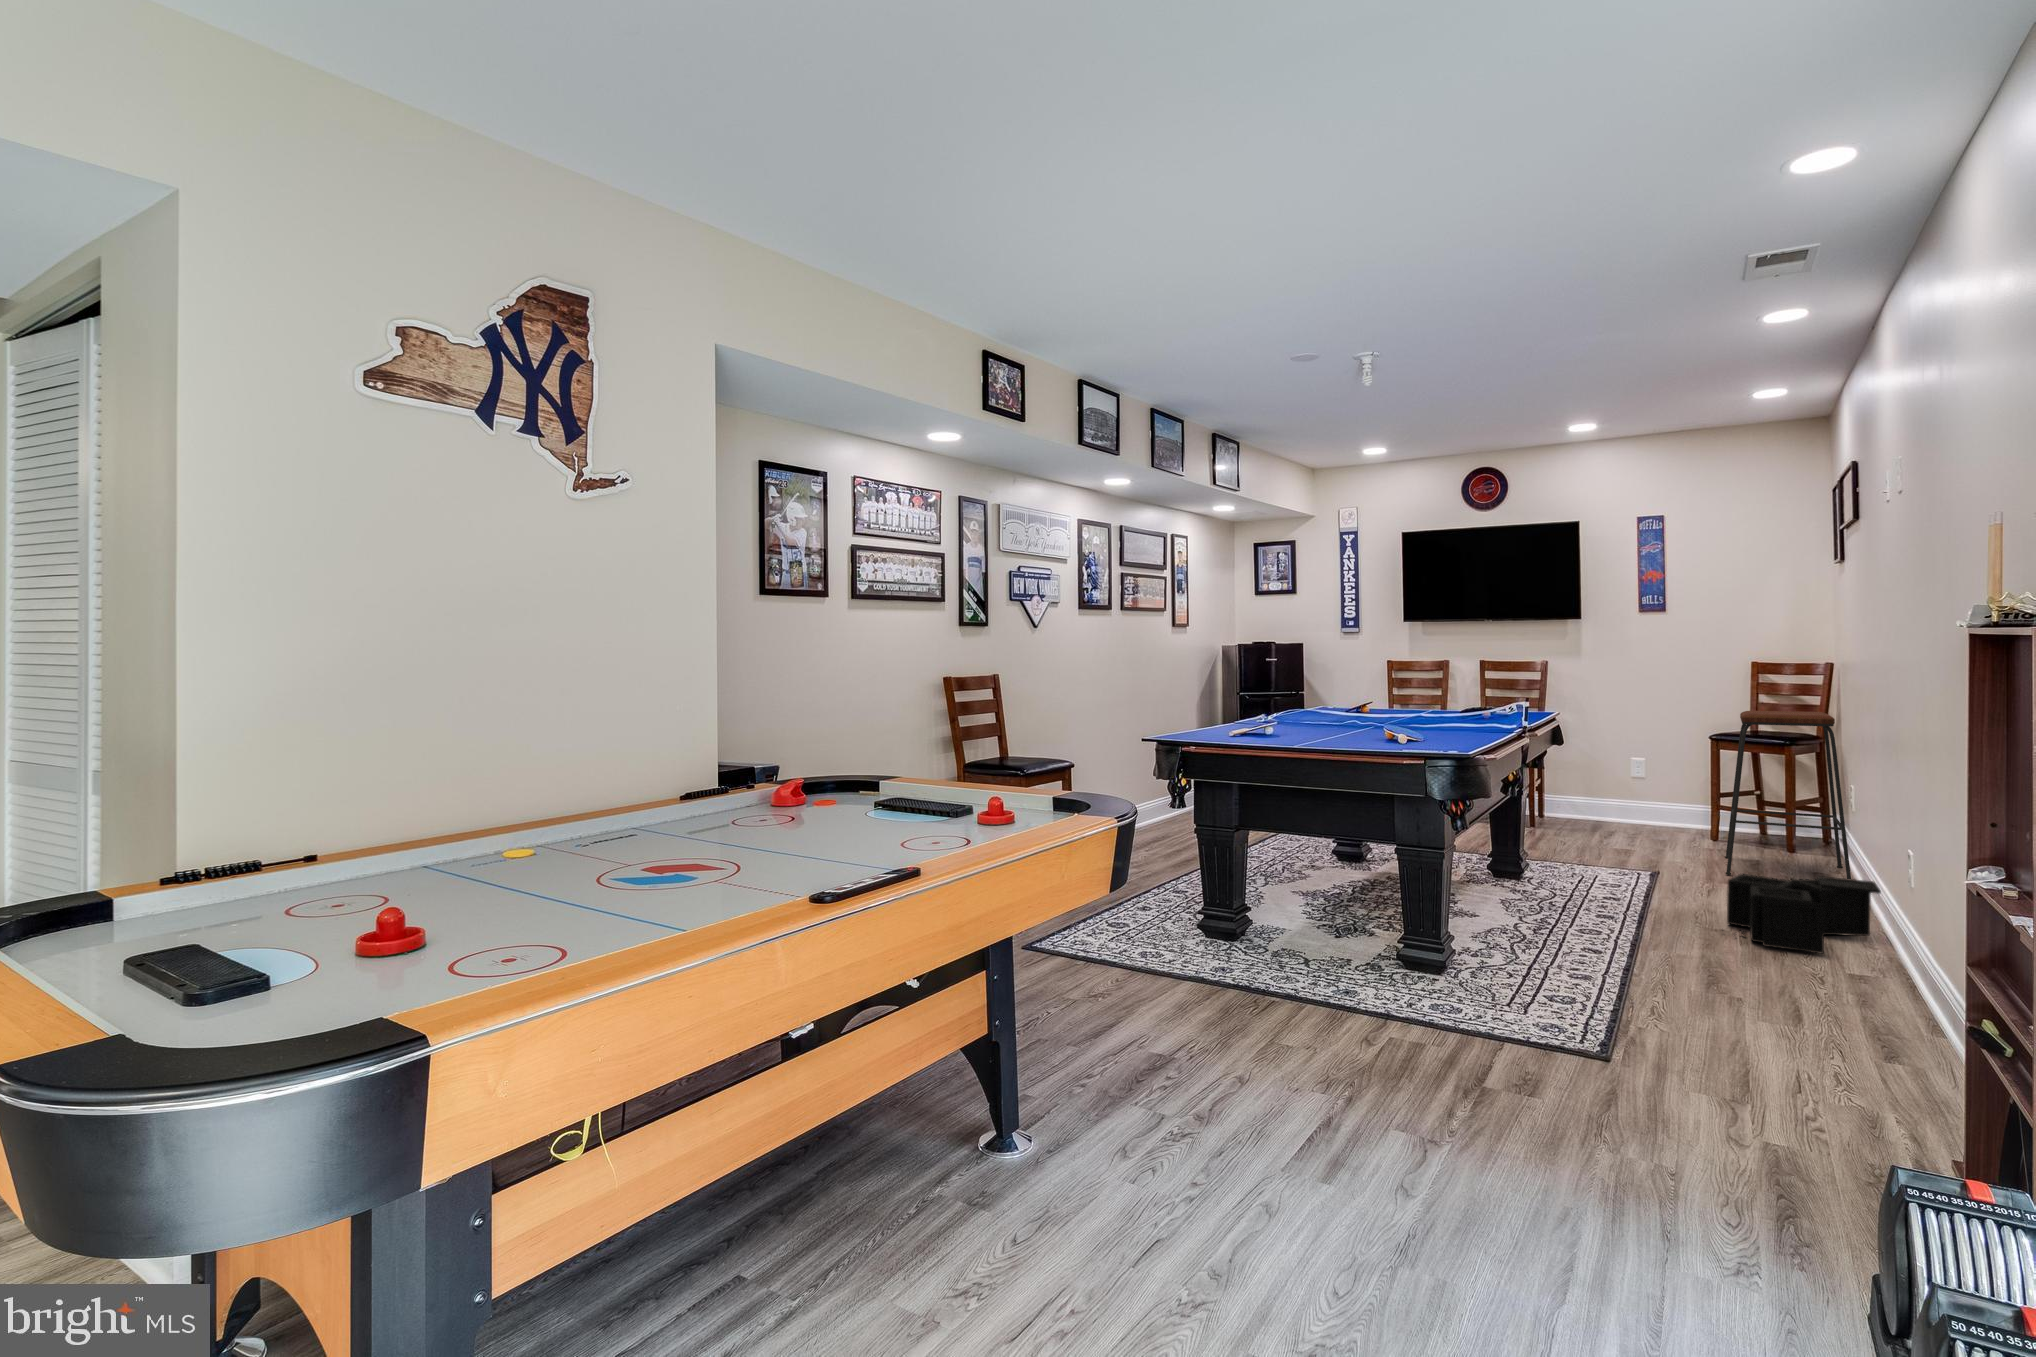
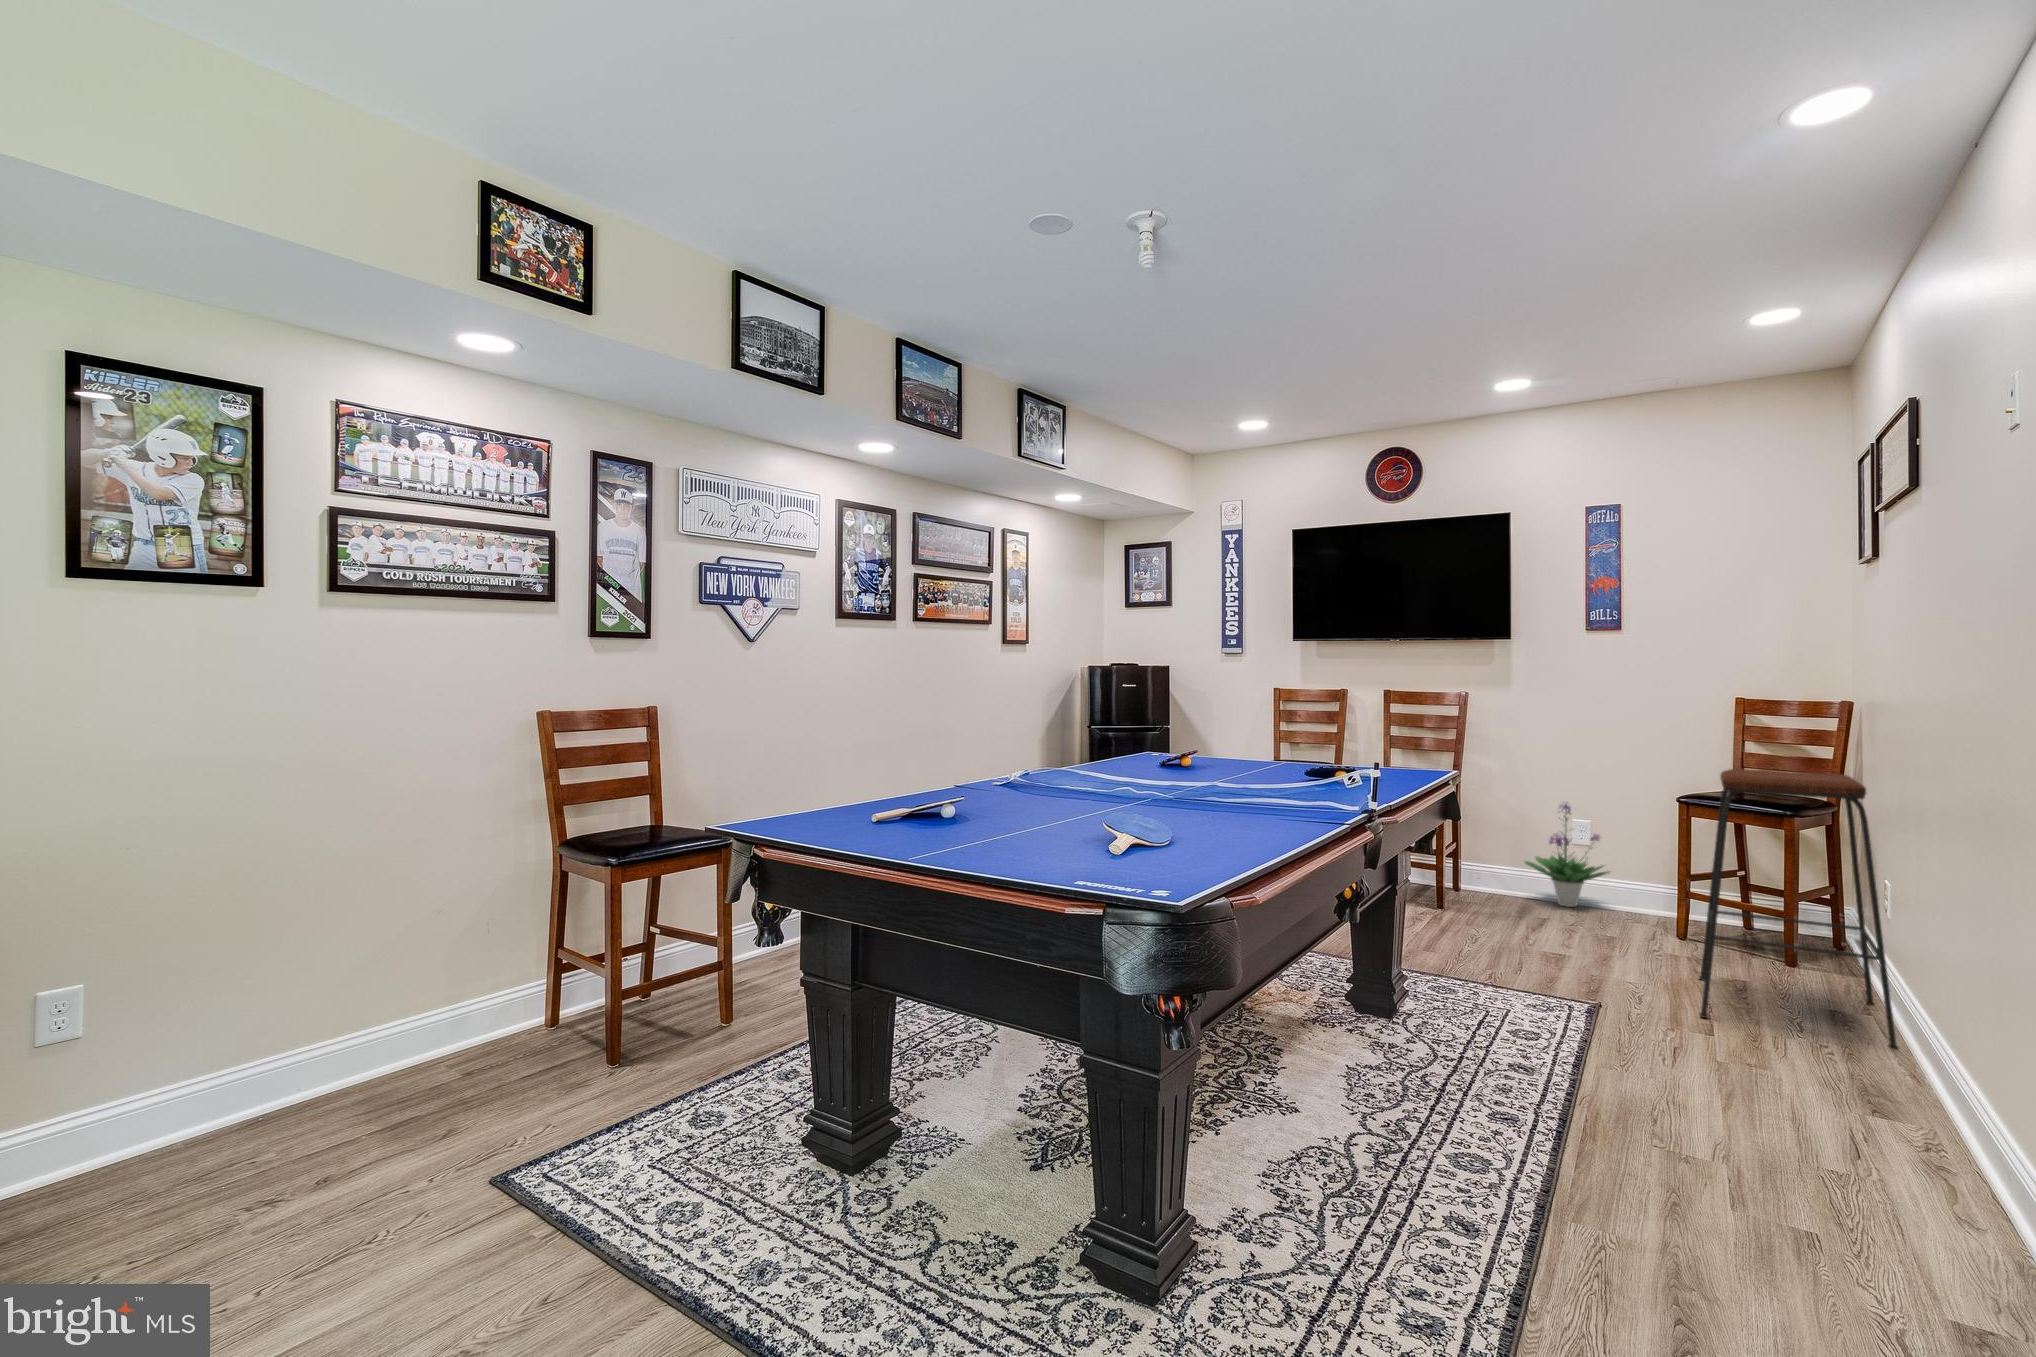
potted plant: none [1591,743,1660,823] -> present [1525,802,1609,907]
storage bin: present [1727,874,1881,954] -> none [1691,1053,1978,1251]

